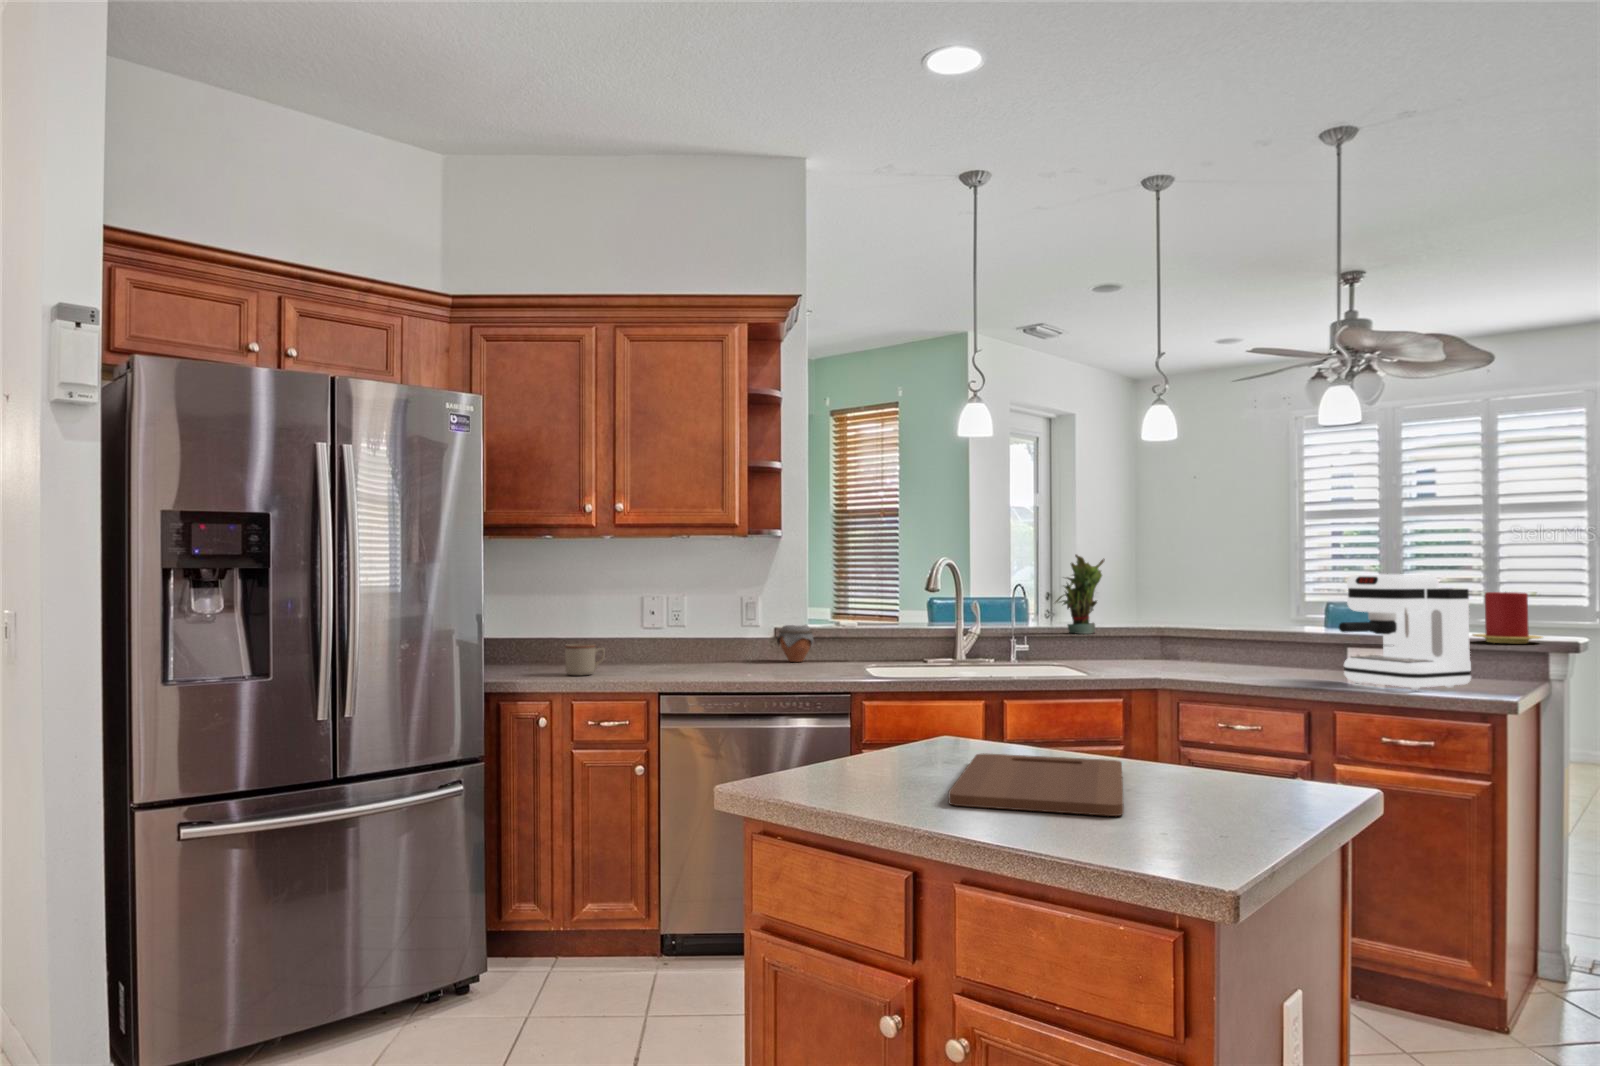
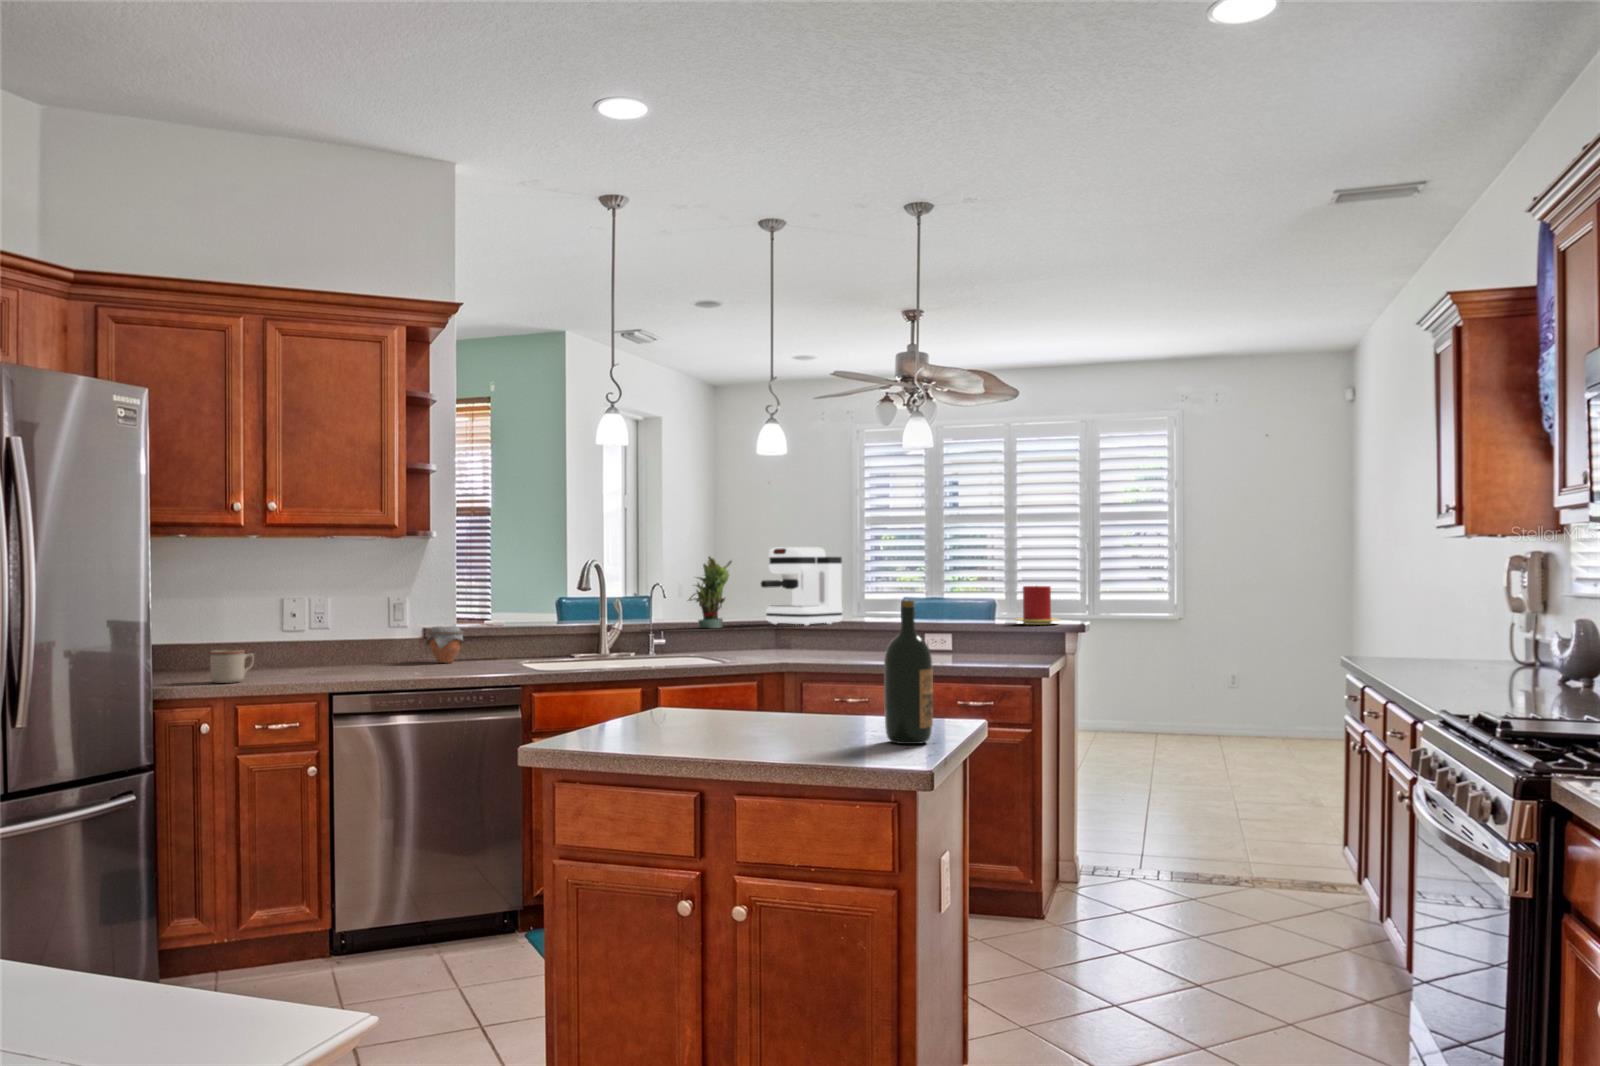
coffee maker: present [1339,574,1471,690] -> present [761,547,843,626]
wine bottle: none [1191,618,1268,834] -> present [884,600,933,744]
cutting board: present [949,753,1124,816] -> none [706,712,838,744]

